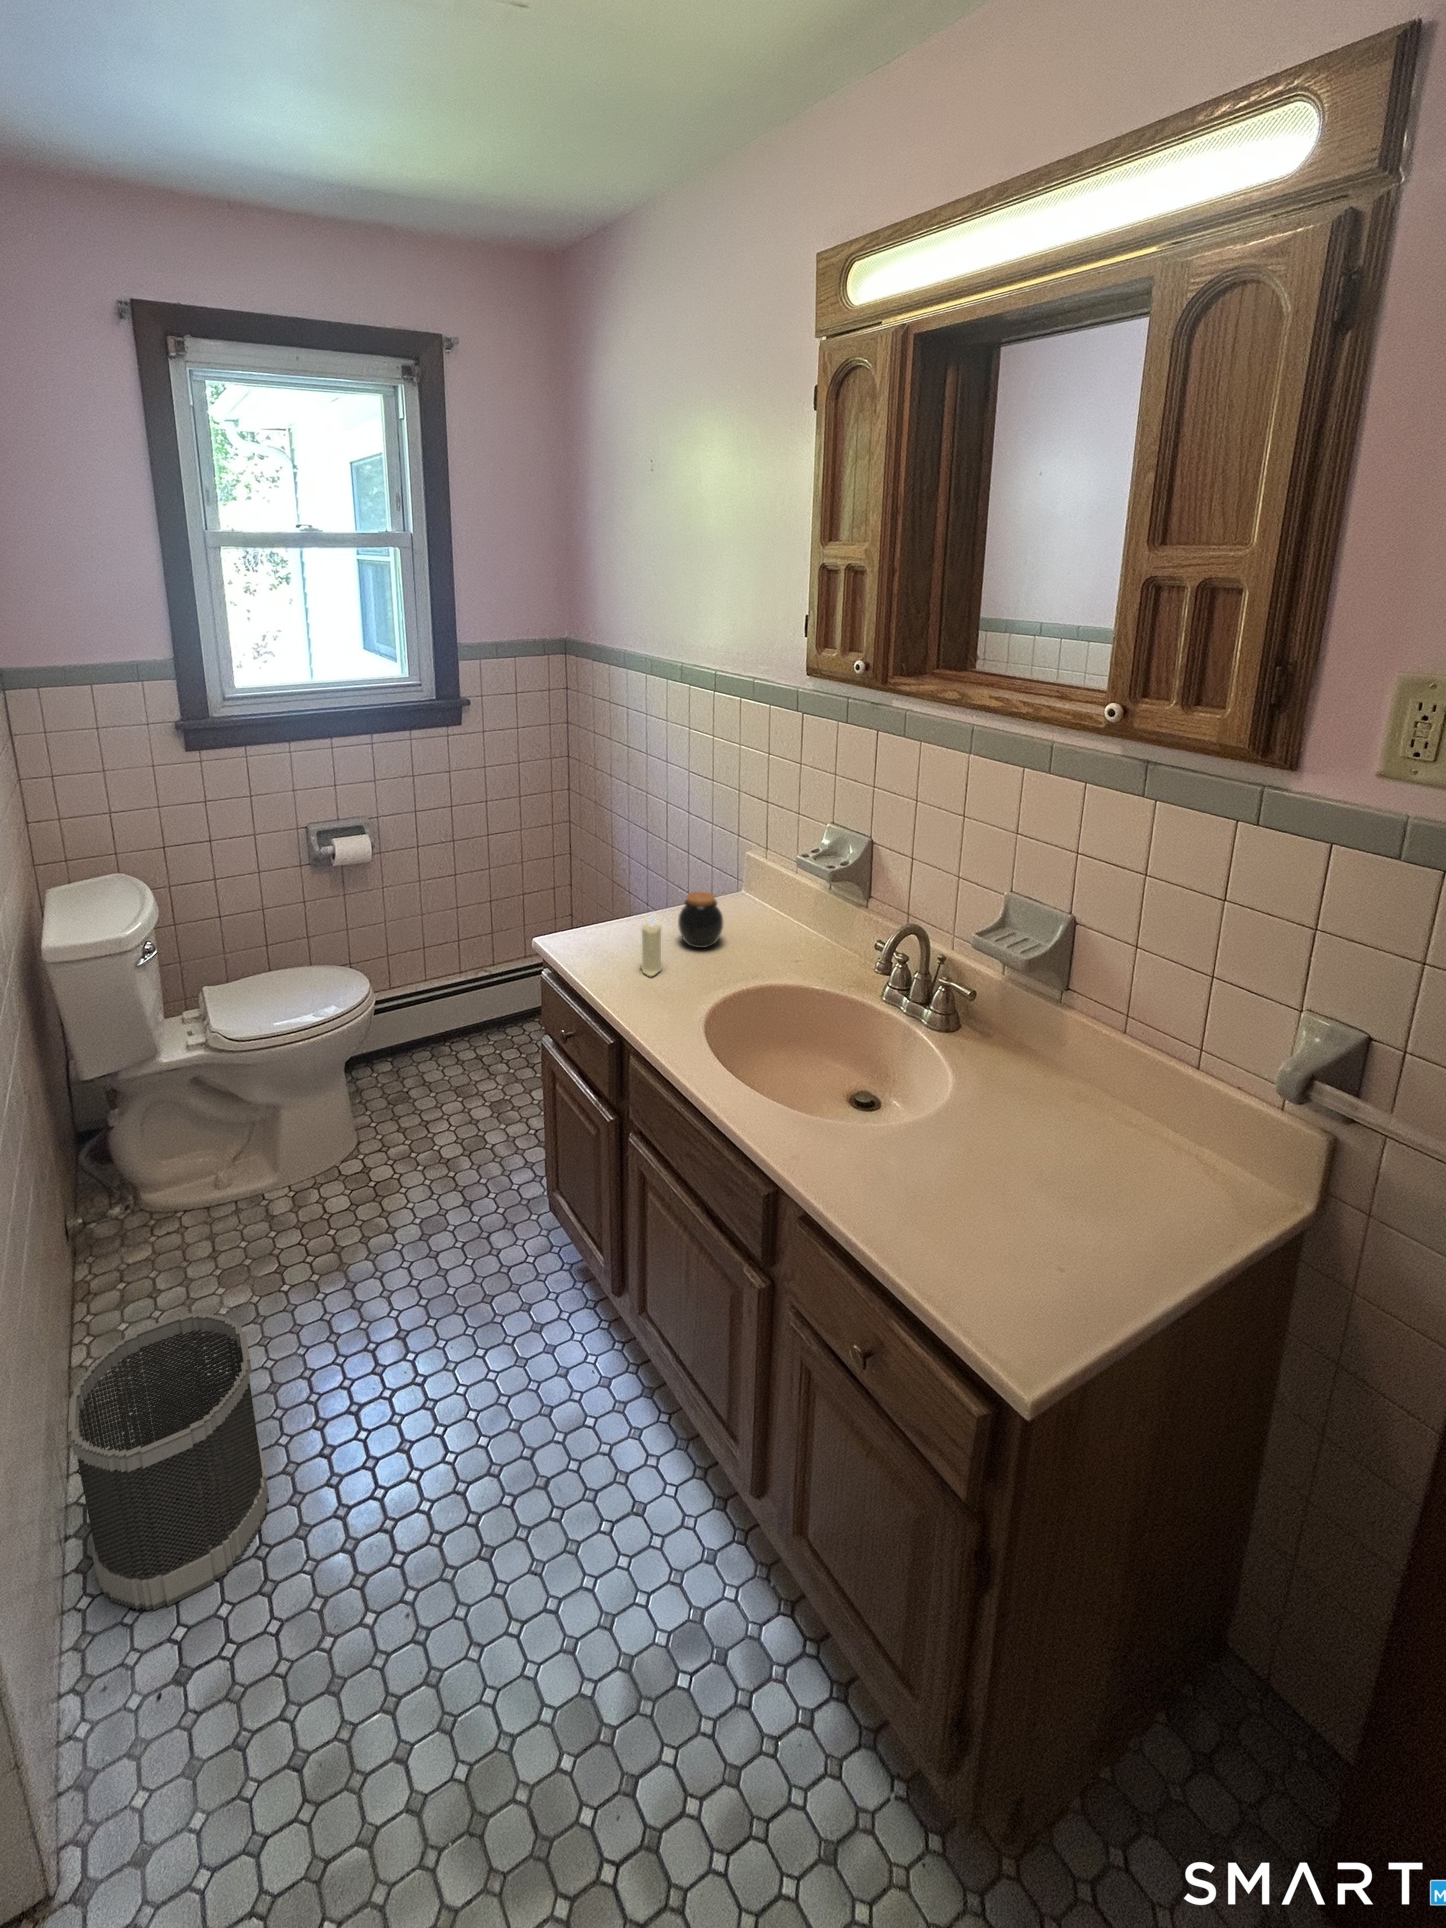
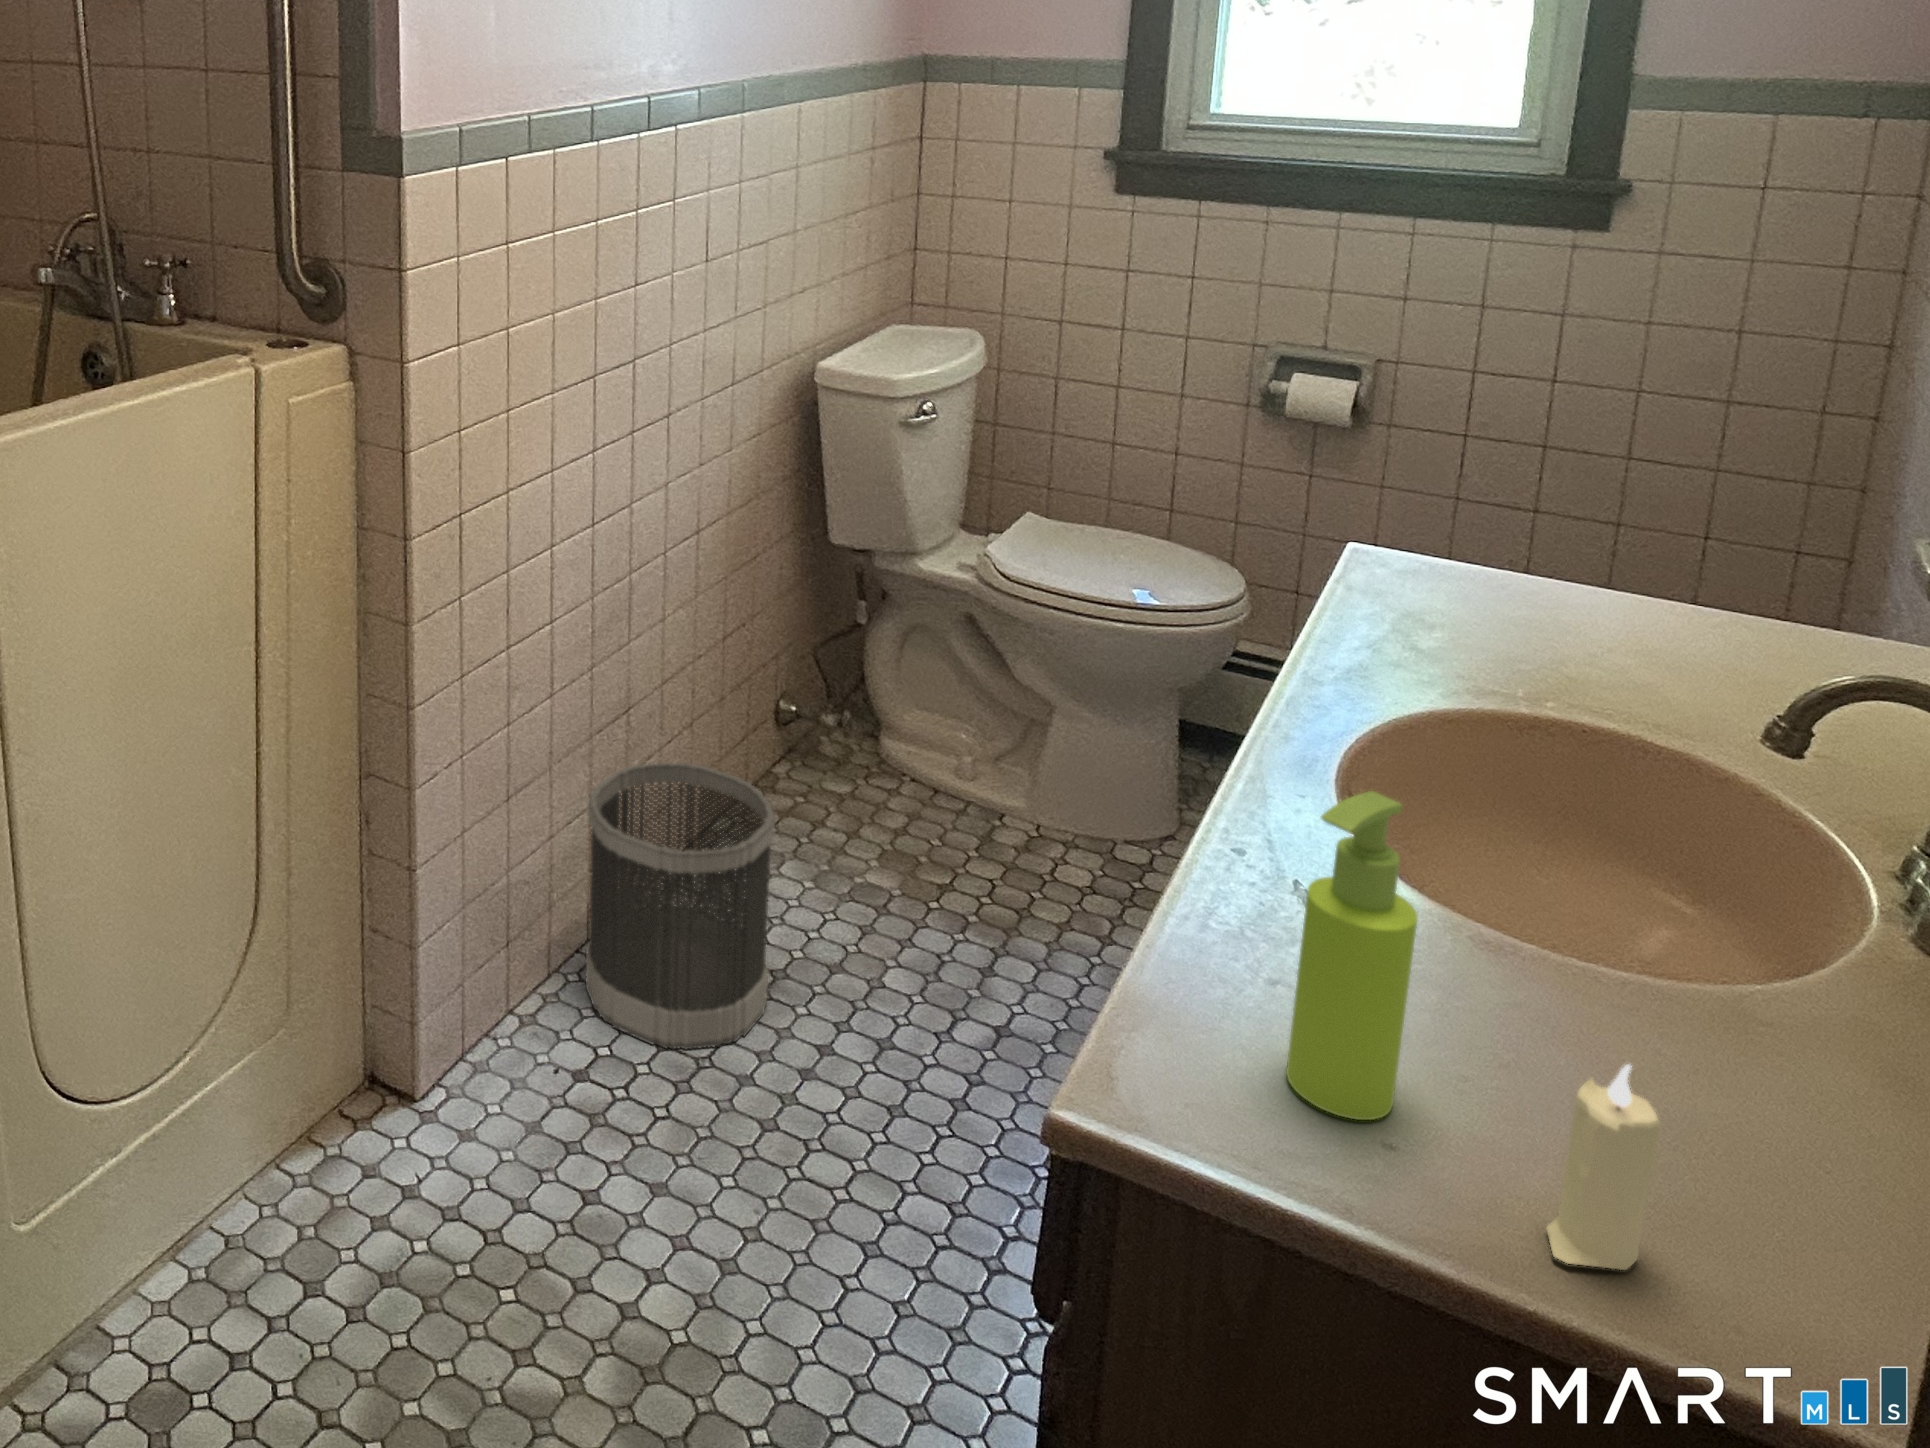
jar: present [678,891,723,948] -> none [1591,545,1709,661]
candle: present [640,914,661,976] -> present [1547,1064,1661,1270]
soap dispenser: none [963,1099,1028,1271] -> present [1286,791,1418,1120]

